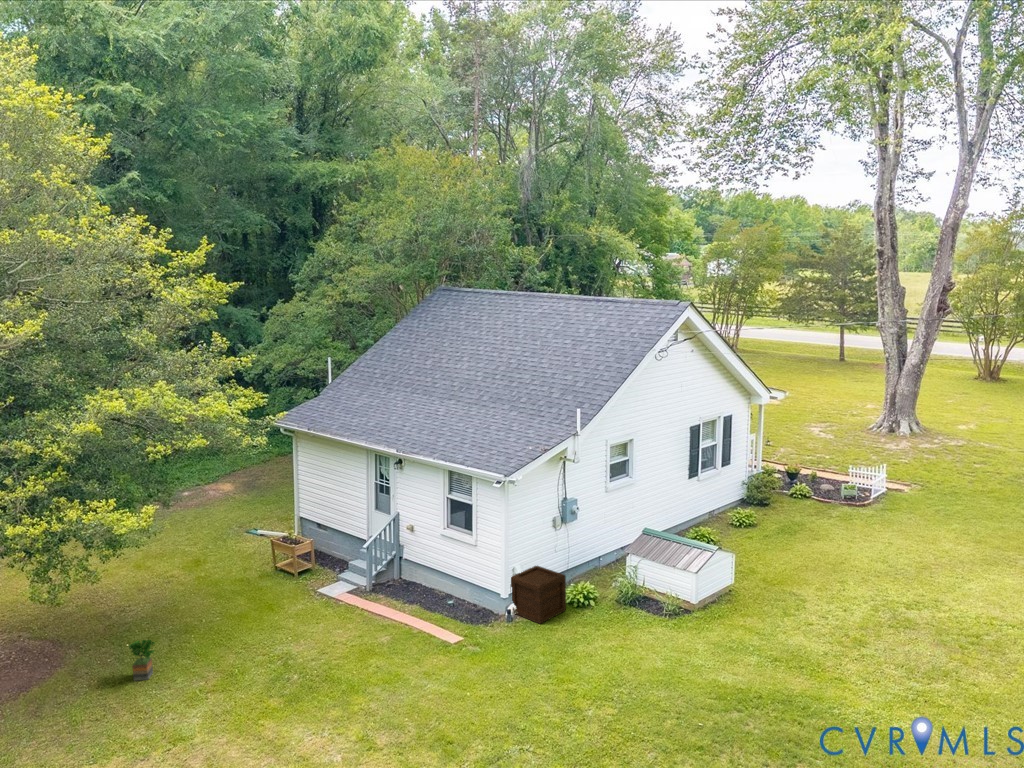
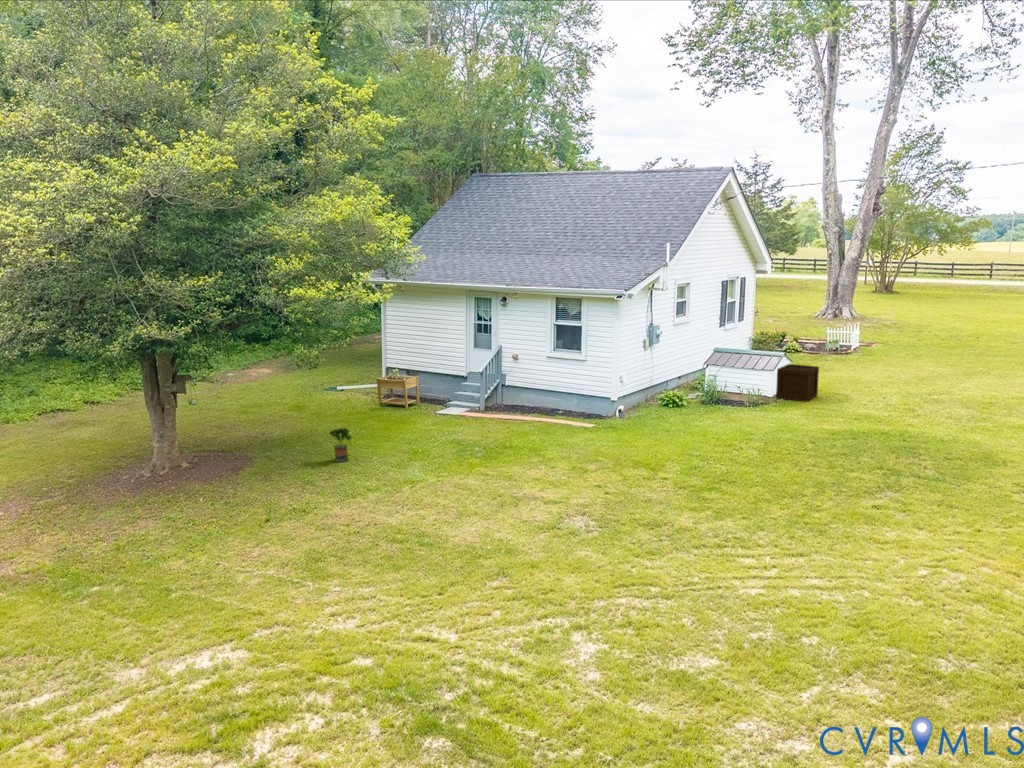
wooden crate: present [510,566,566,624] -> present [776,364,819,402]

